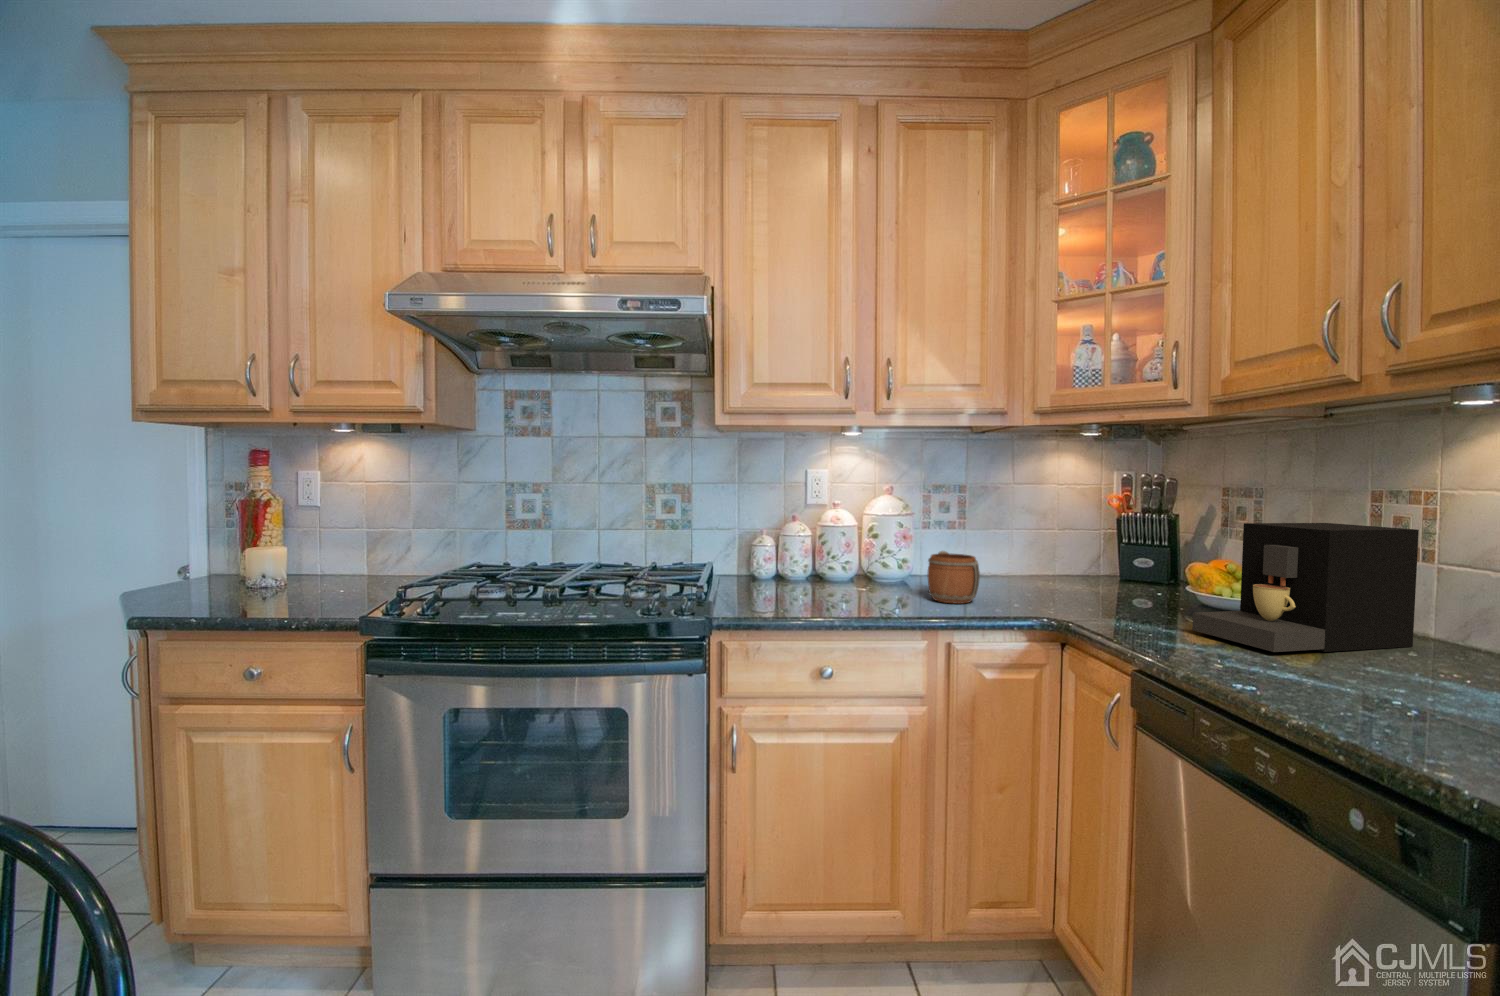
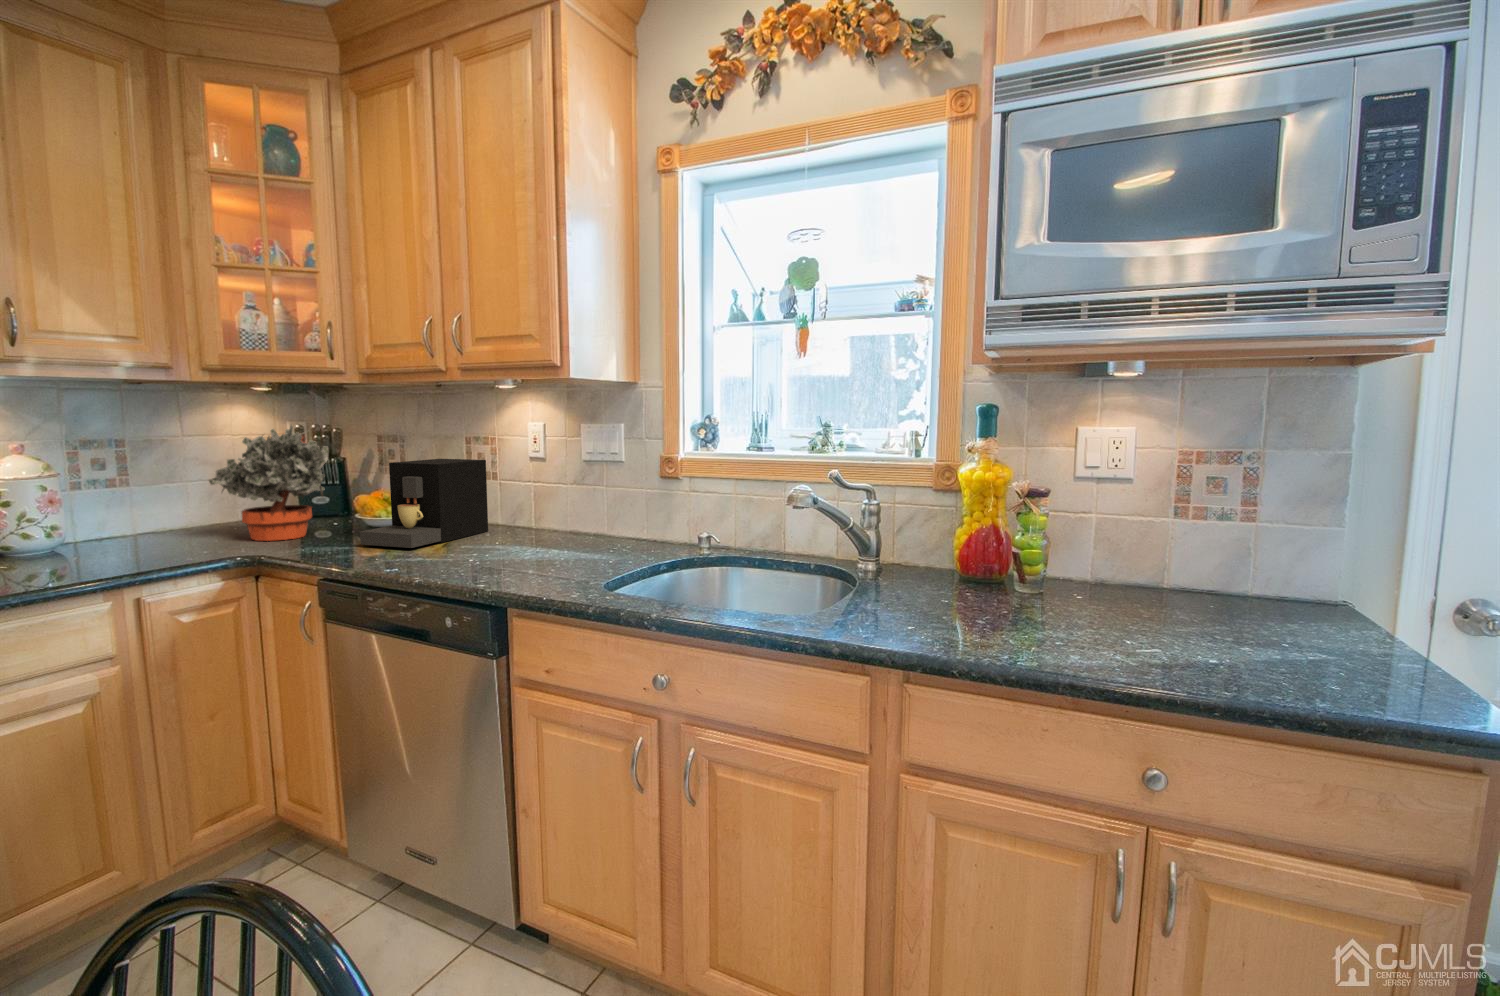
potted plant: none [1027,470,1159,606] -> present [209,424,328,541]
mug: present [927,551,980,604] -> none [94,511,162,562]

